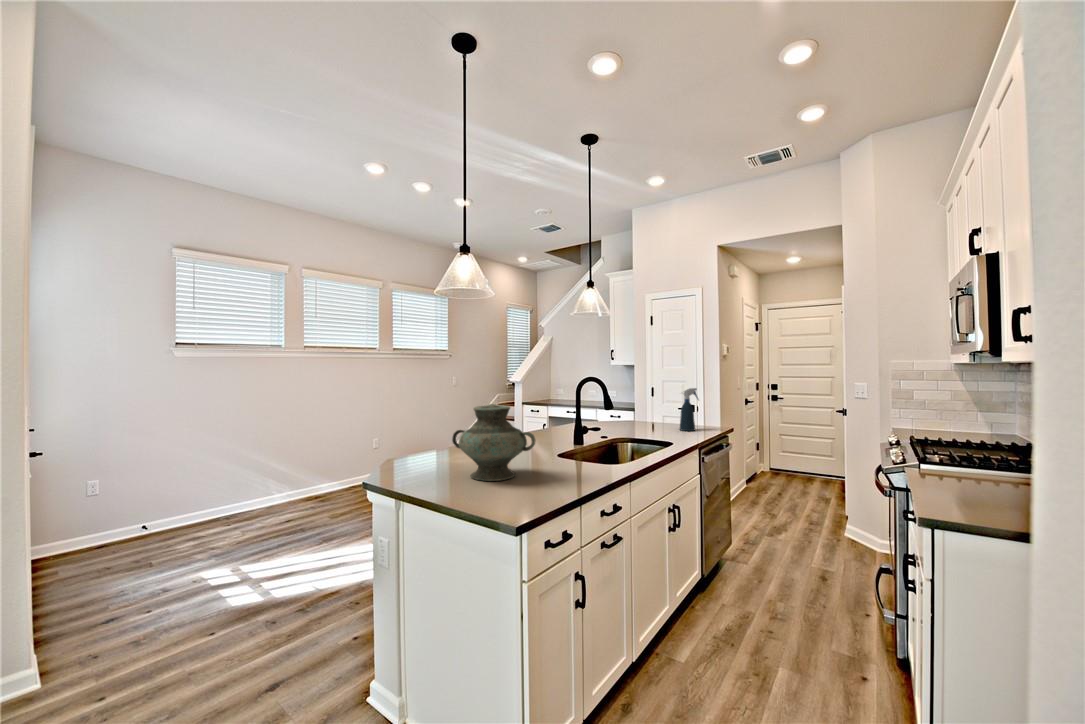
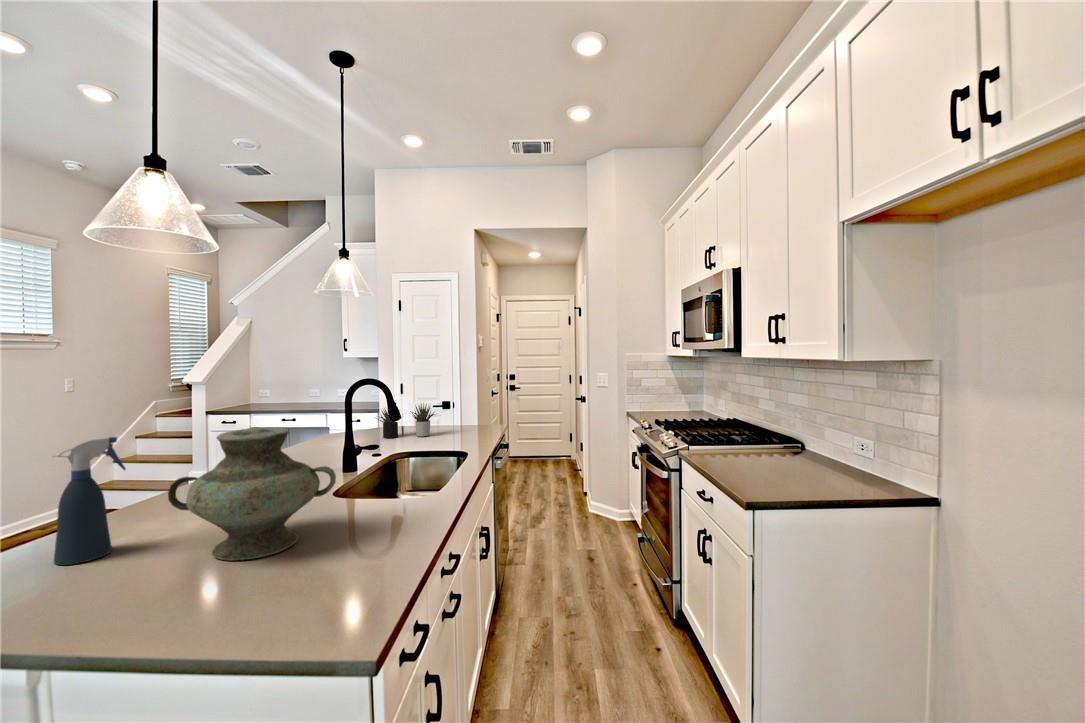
spray bottle: present [680,388,698,431] -> present [53,437,126,565]
succulent plant: none [606,401,657,431] -> present [376,404,435,438]

